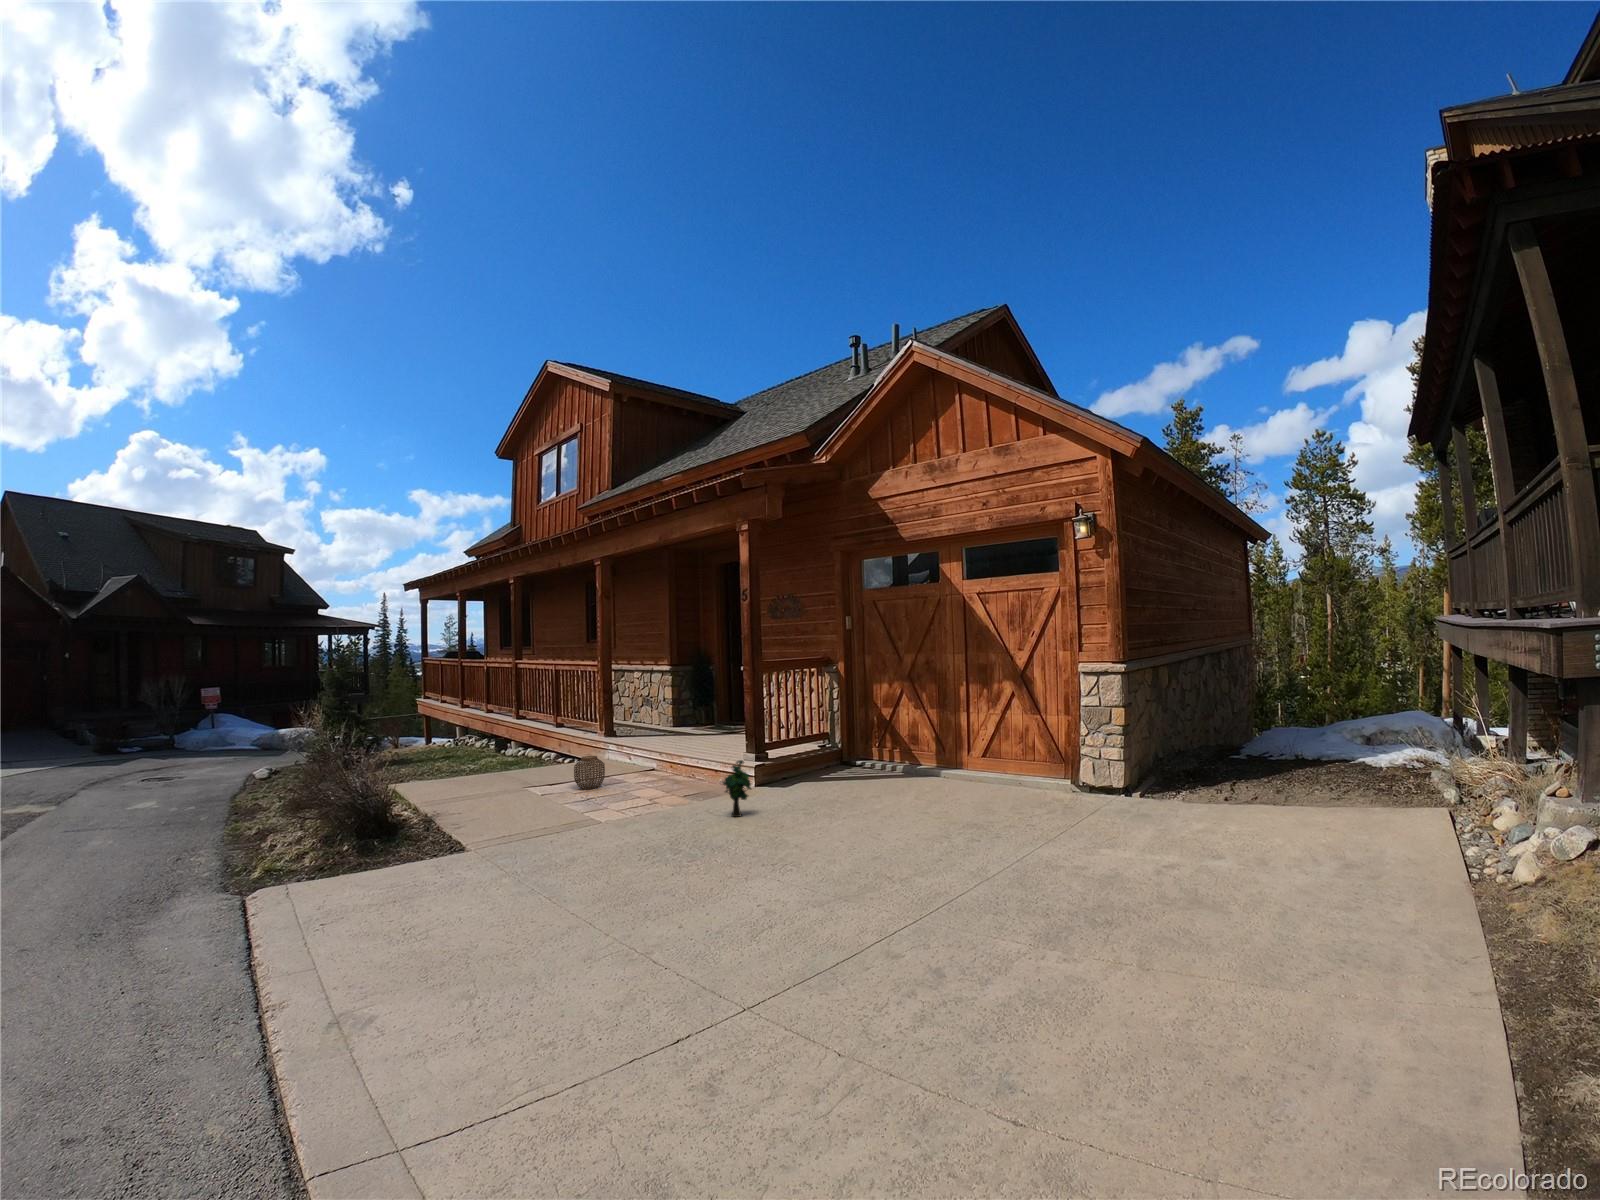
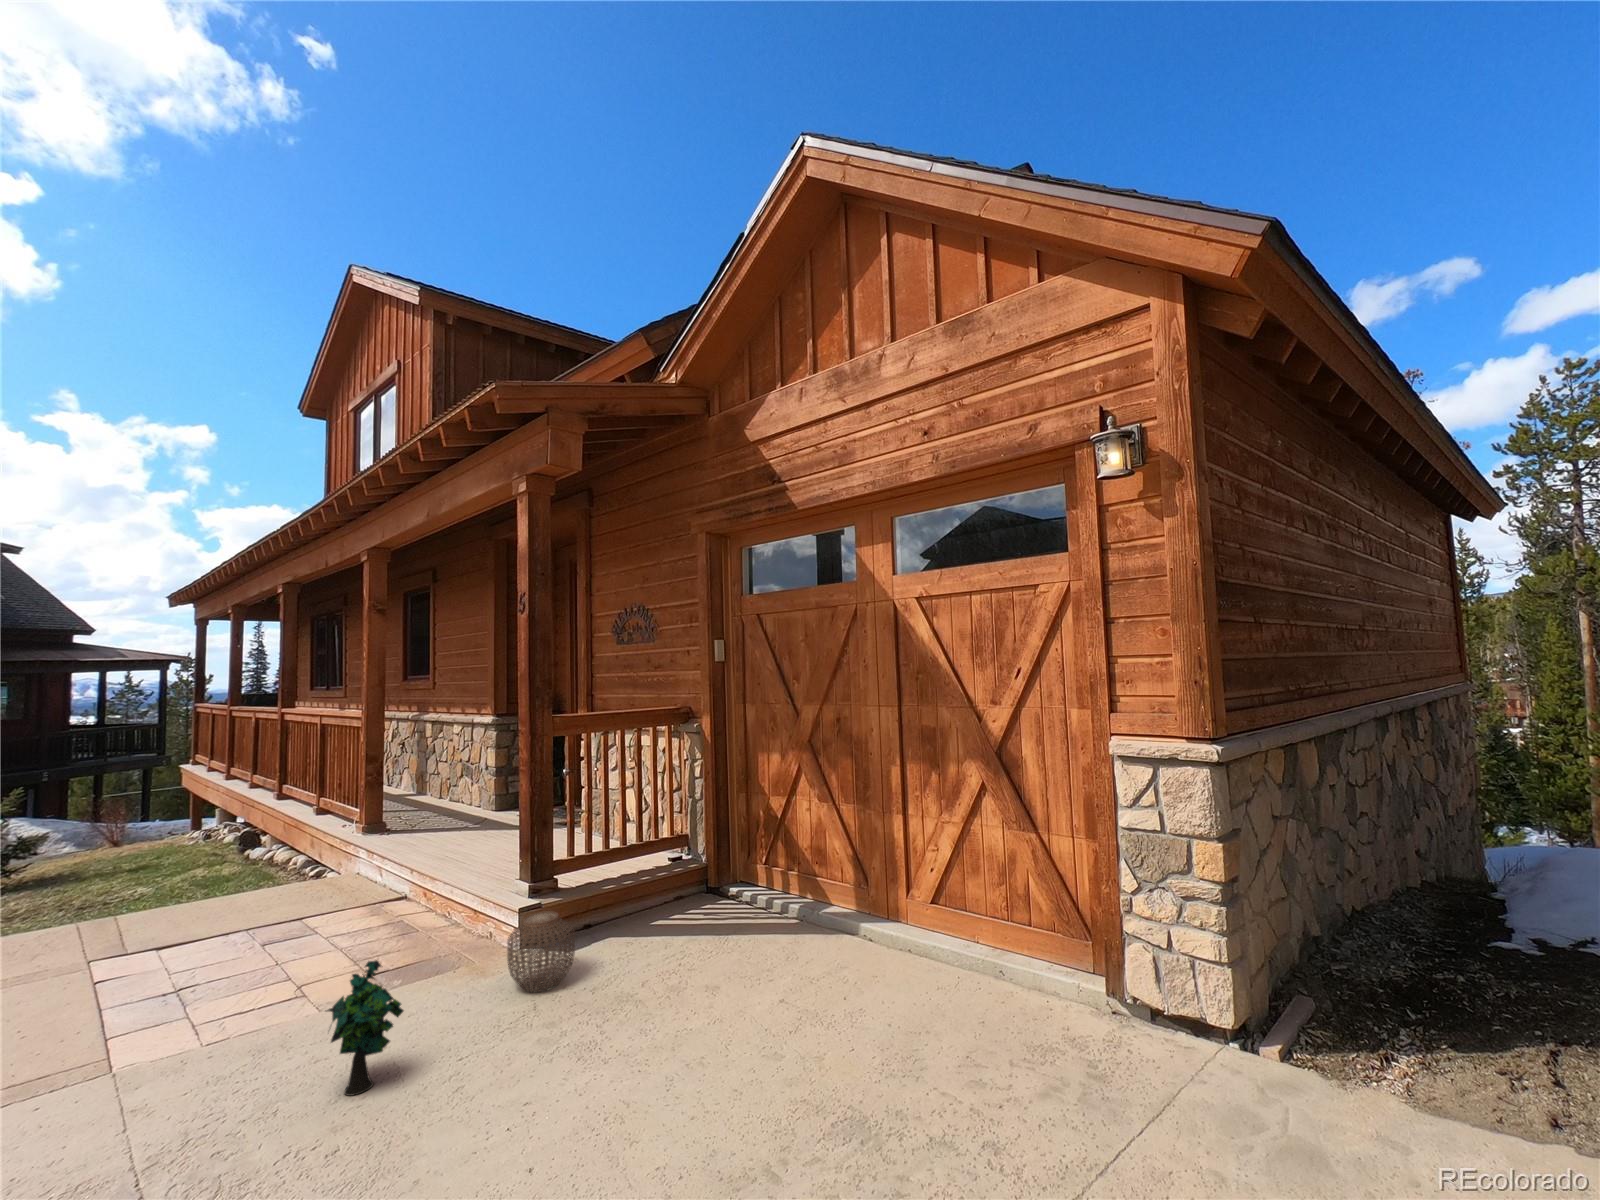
woven basket: present [574,756,605,790] -> present [507,911,575,992]

